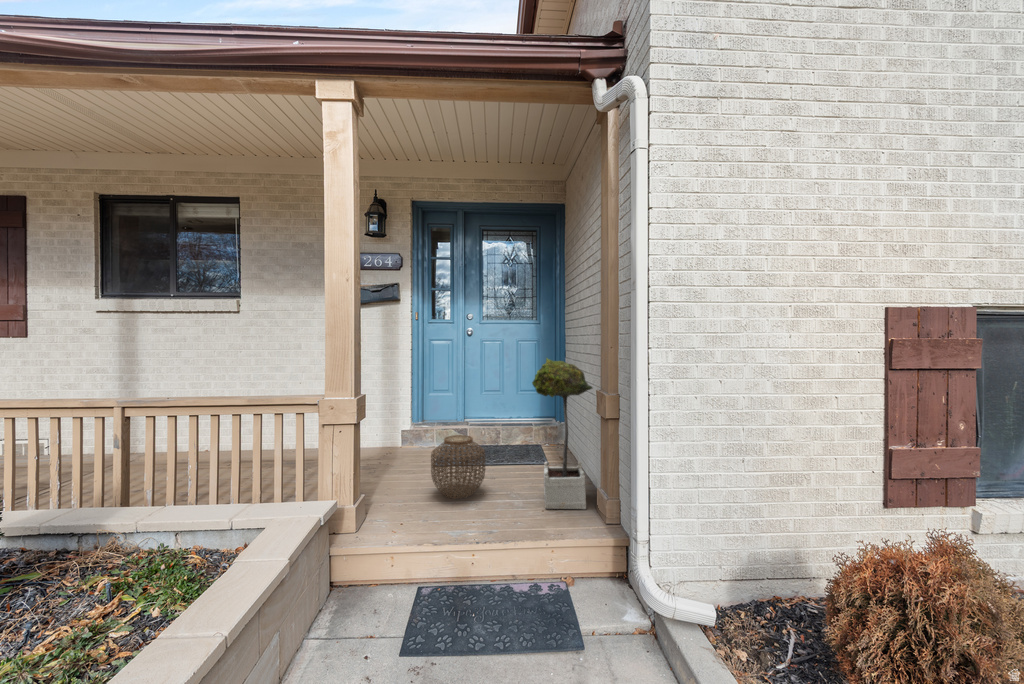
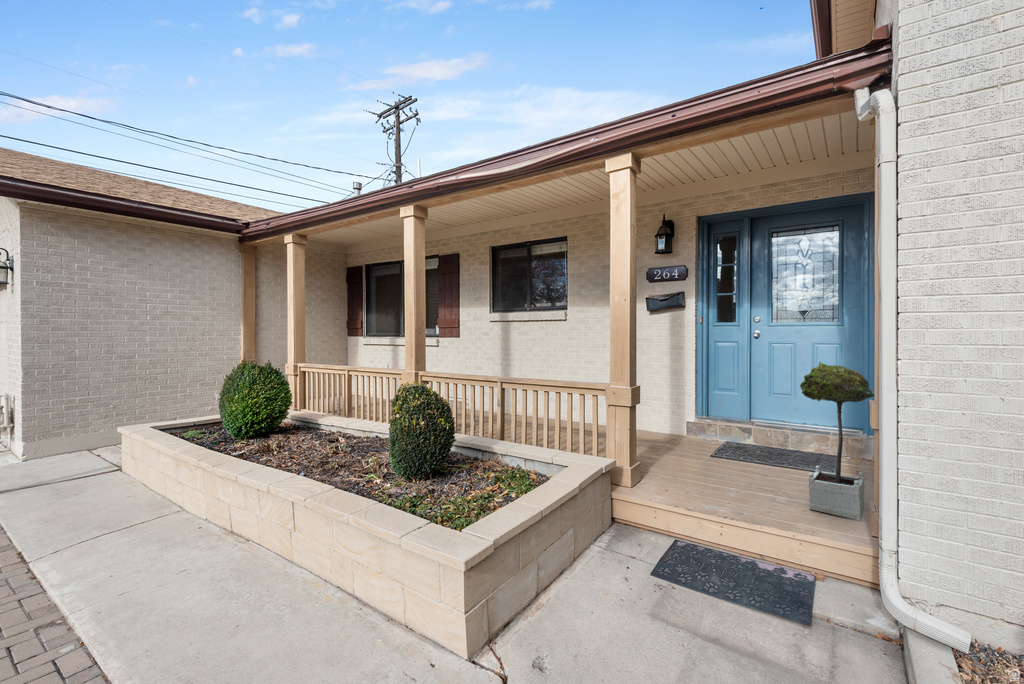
woven basket: present [431,435,485,499] -> none [698,427,751,483]

